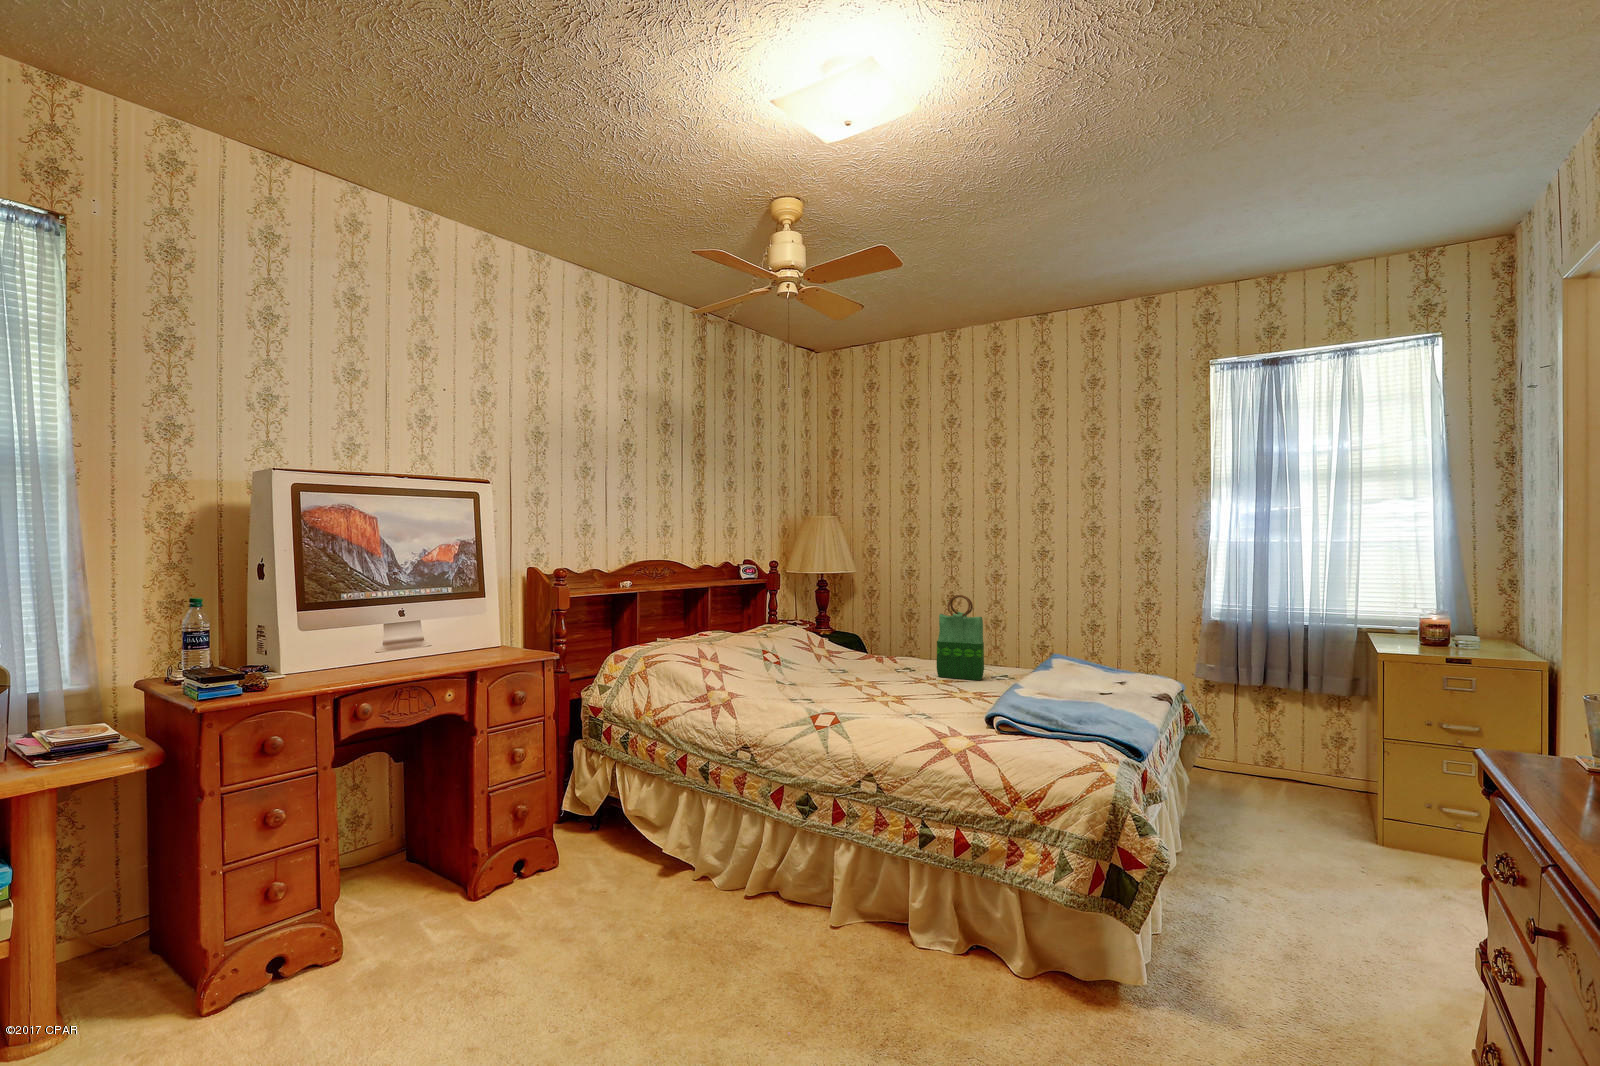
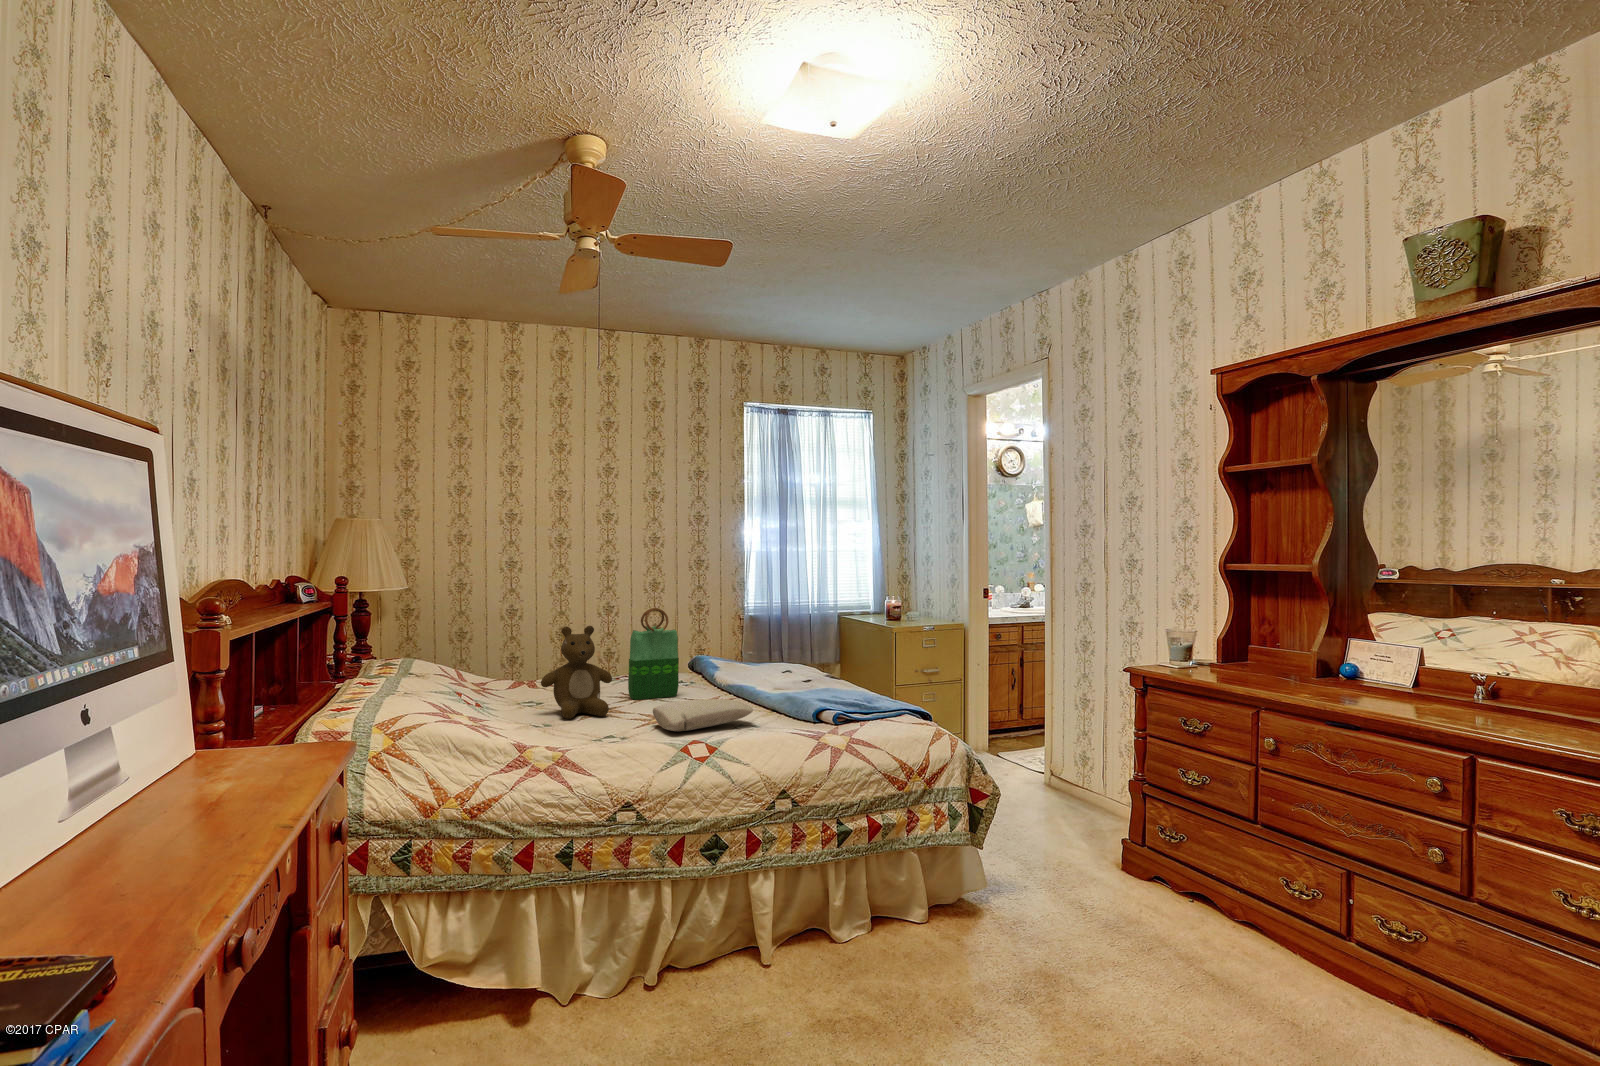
teddy bear: none [837,604,896,682] -> present [541,626,612,719]
pillow: none [853,677,950,704] -> present [653,699,753,731]

